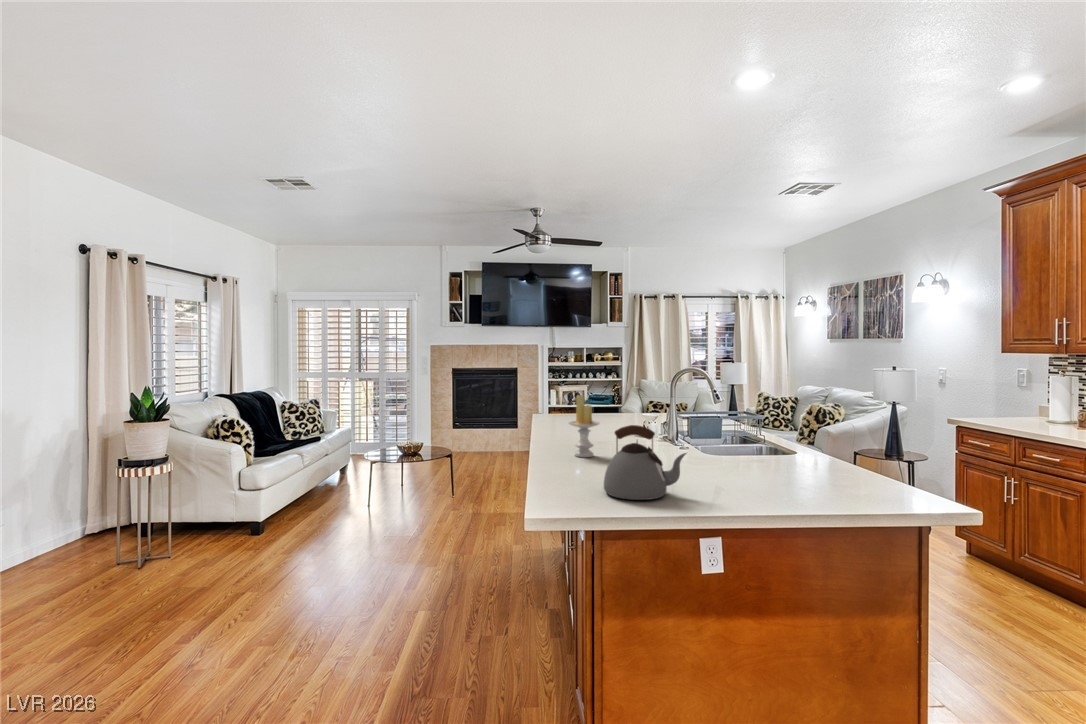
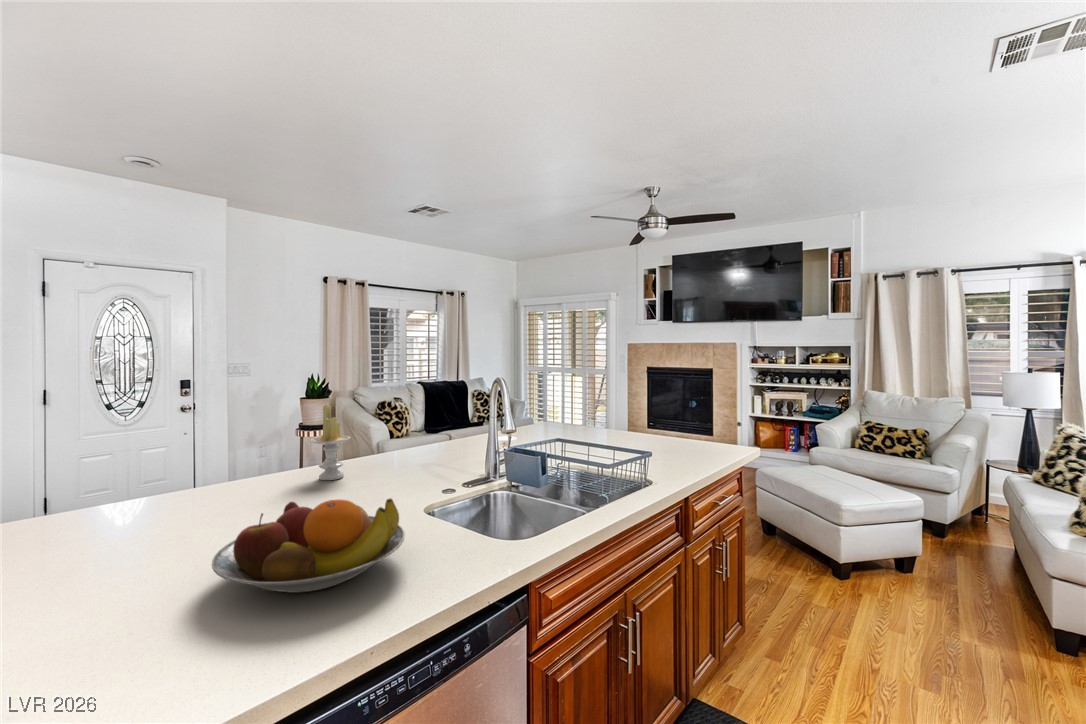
kettle: present [604,425,686,500] -> none [70,448,171,546]
fruit bowl: none [735,433,848,485] -> present [212,499,405,593]

